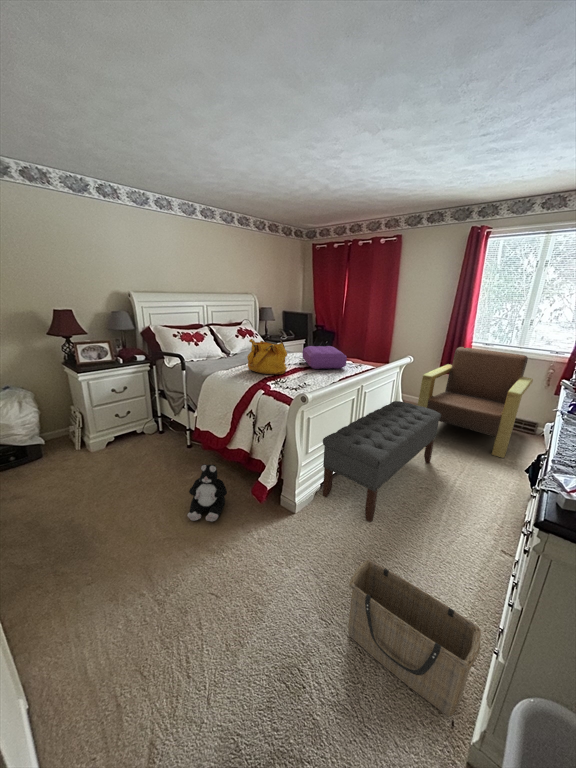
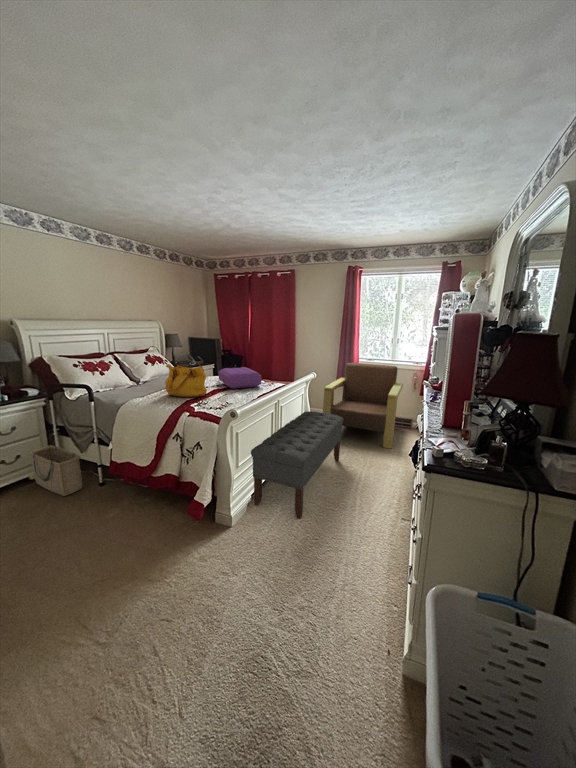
plush toy: present [187,464,227,522] -> none [117,493,160,556]
basket: present [348,560,481,716] -> present [29,445,82,496]

